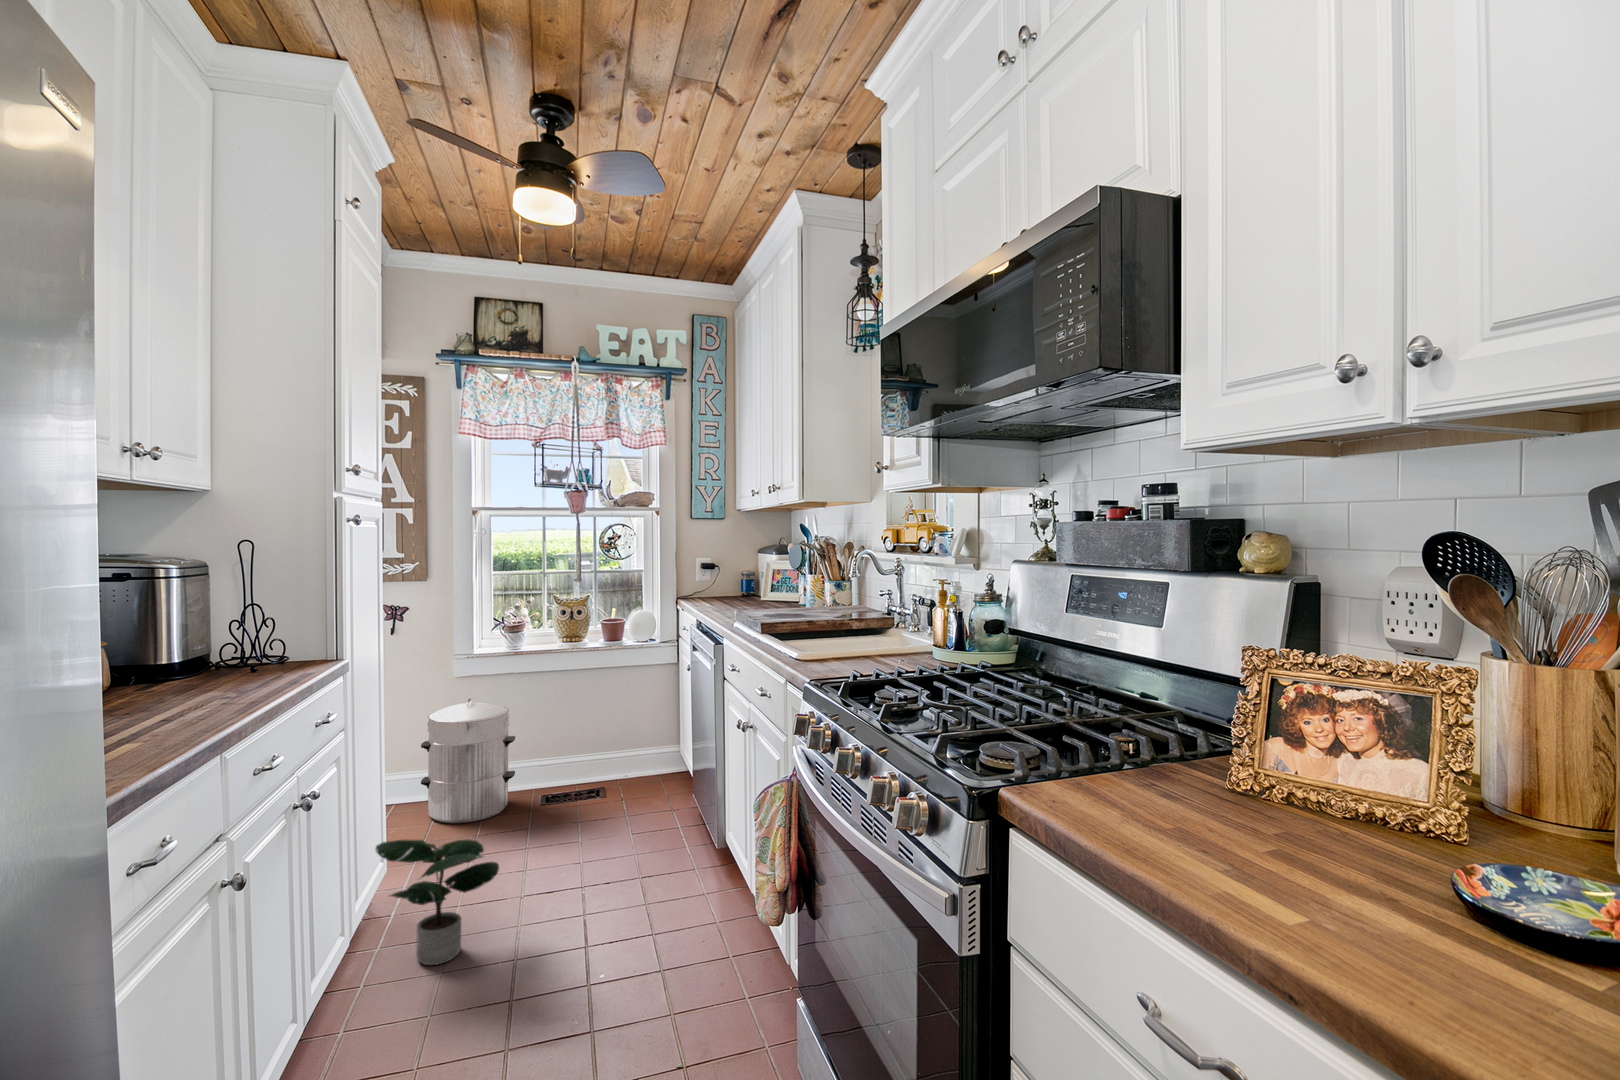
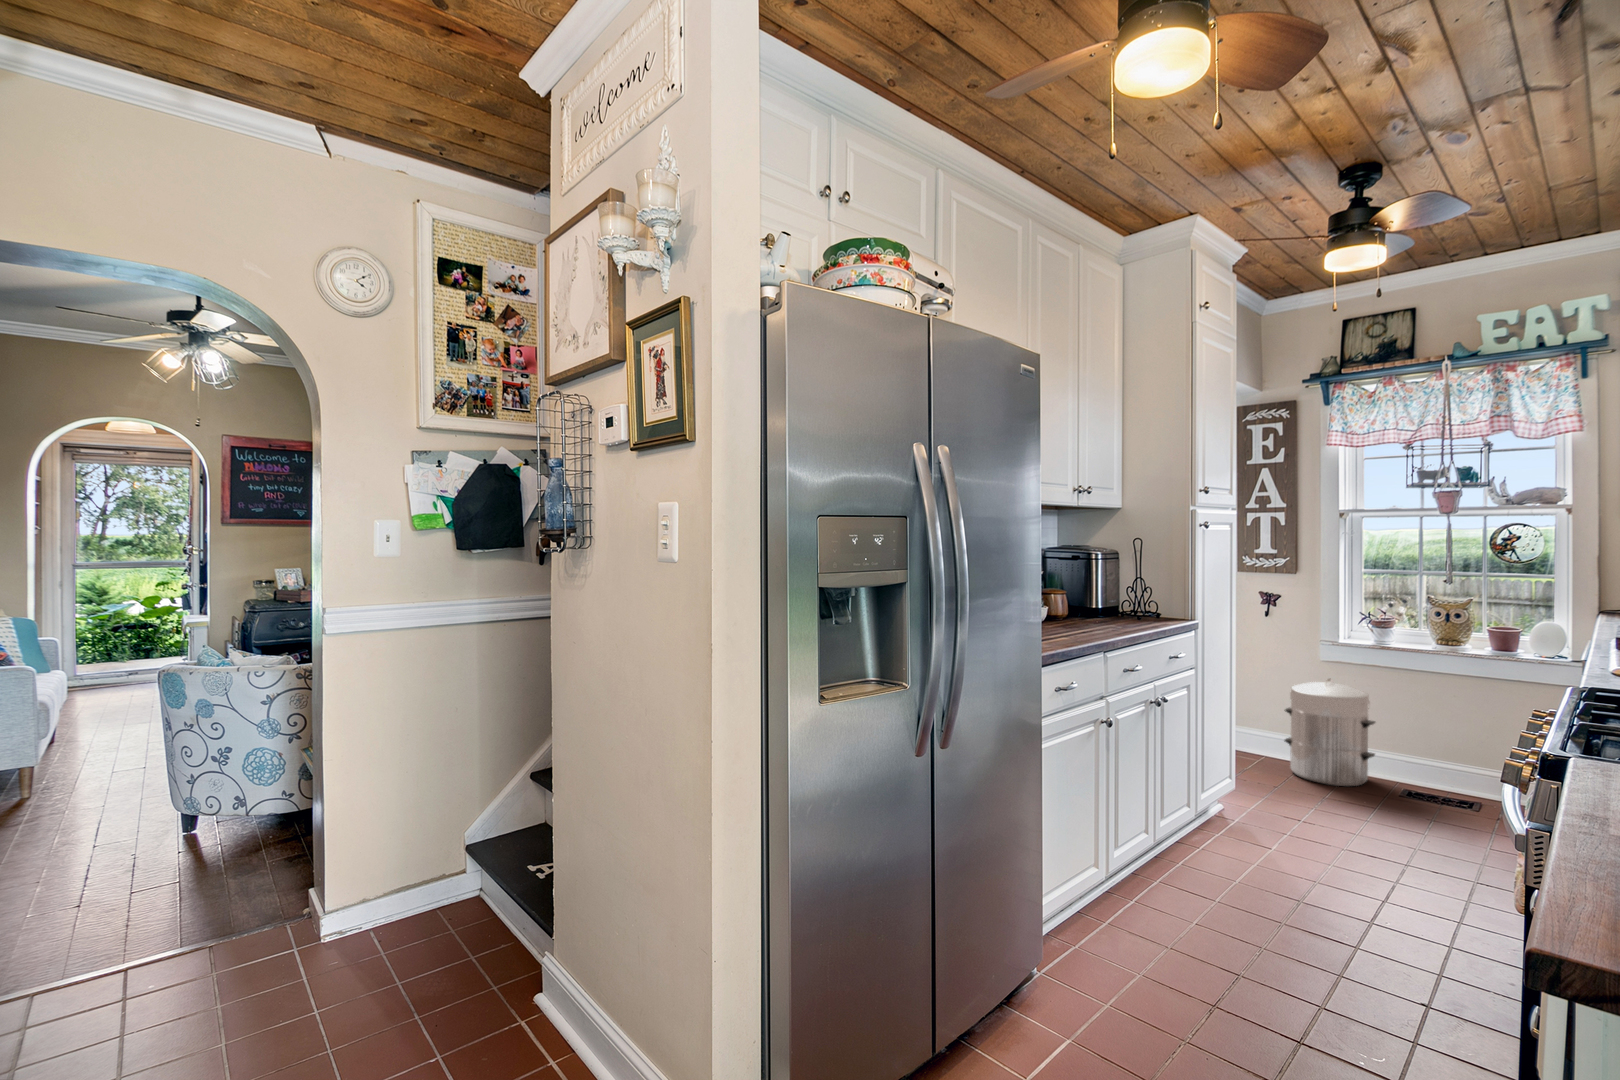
potted plant: present [375,840,499,965] -> none [1213,753,1312,855]

